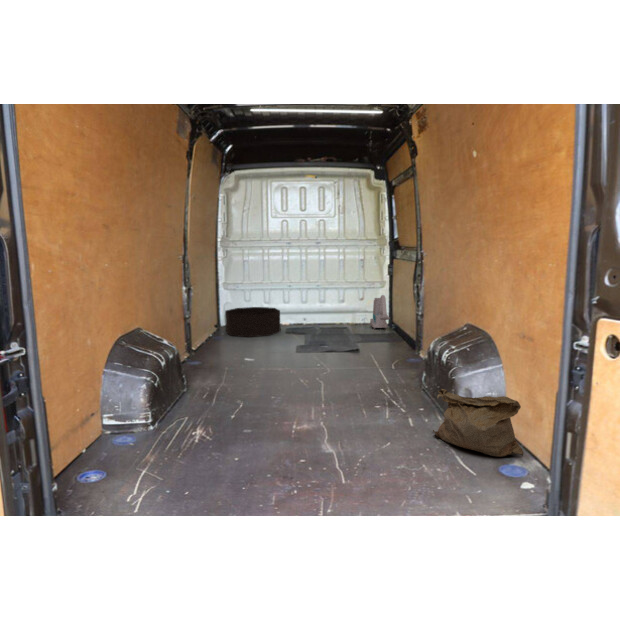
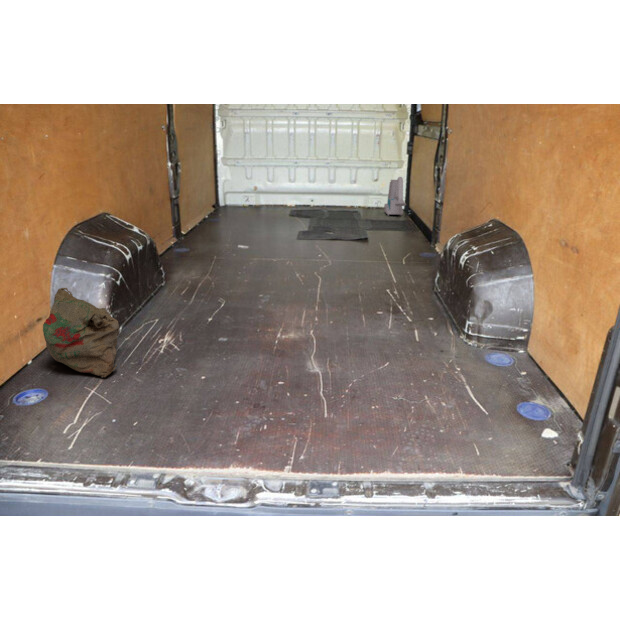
basket: present [225,307,281,337] -> none [222,187,283,222]
bag: present [433,389,523,457] -> present [43,288,119,378]

